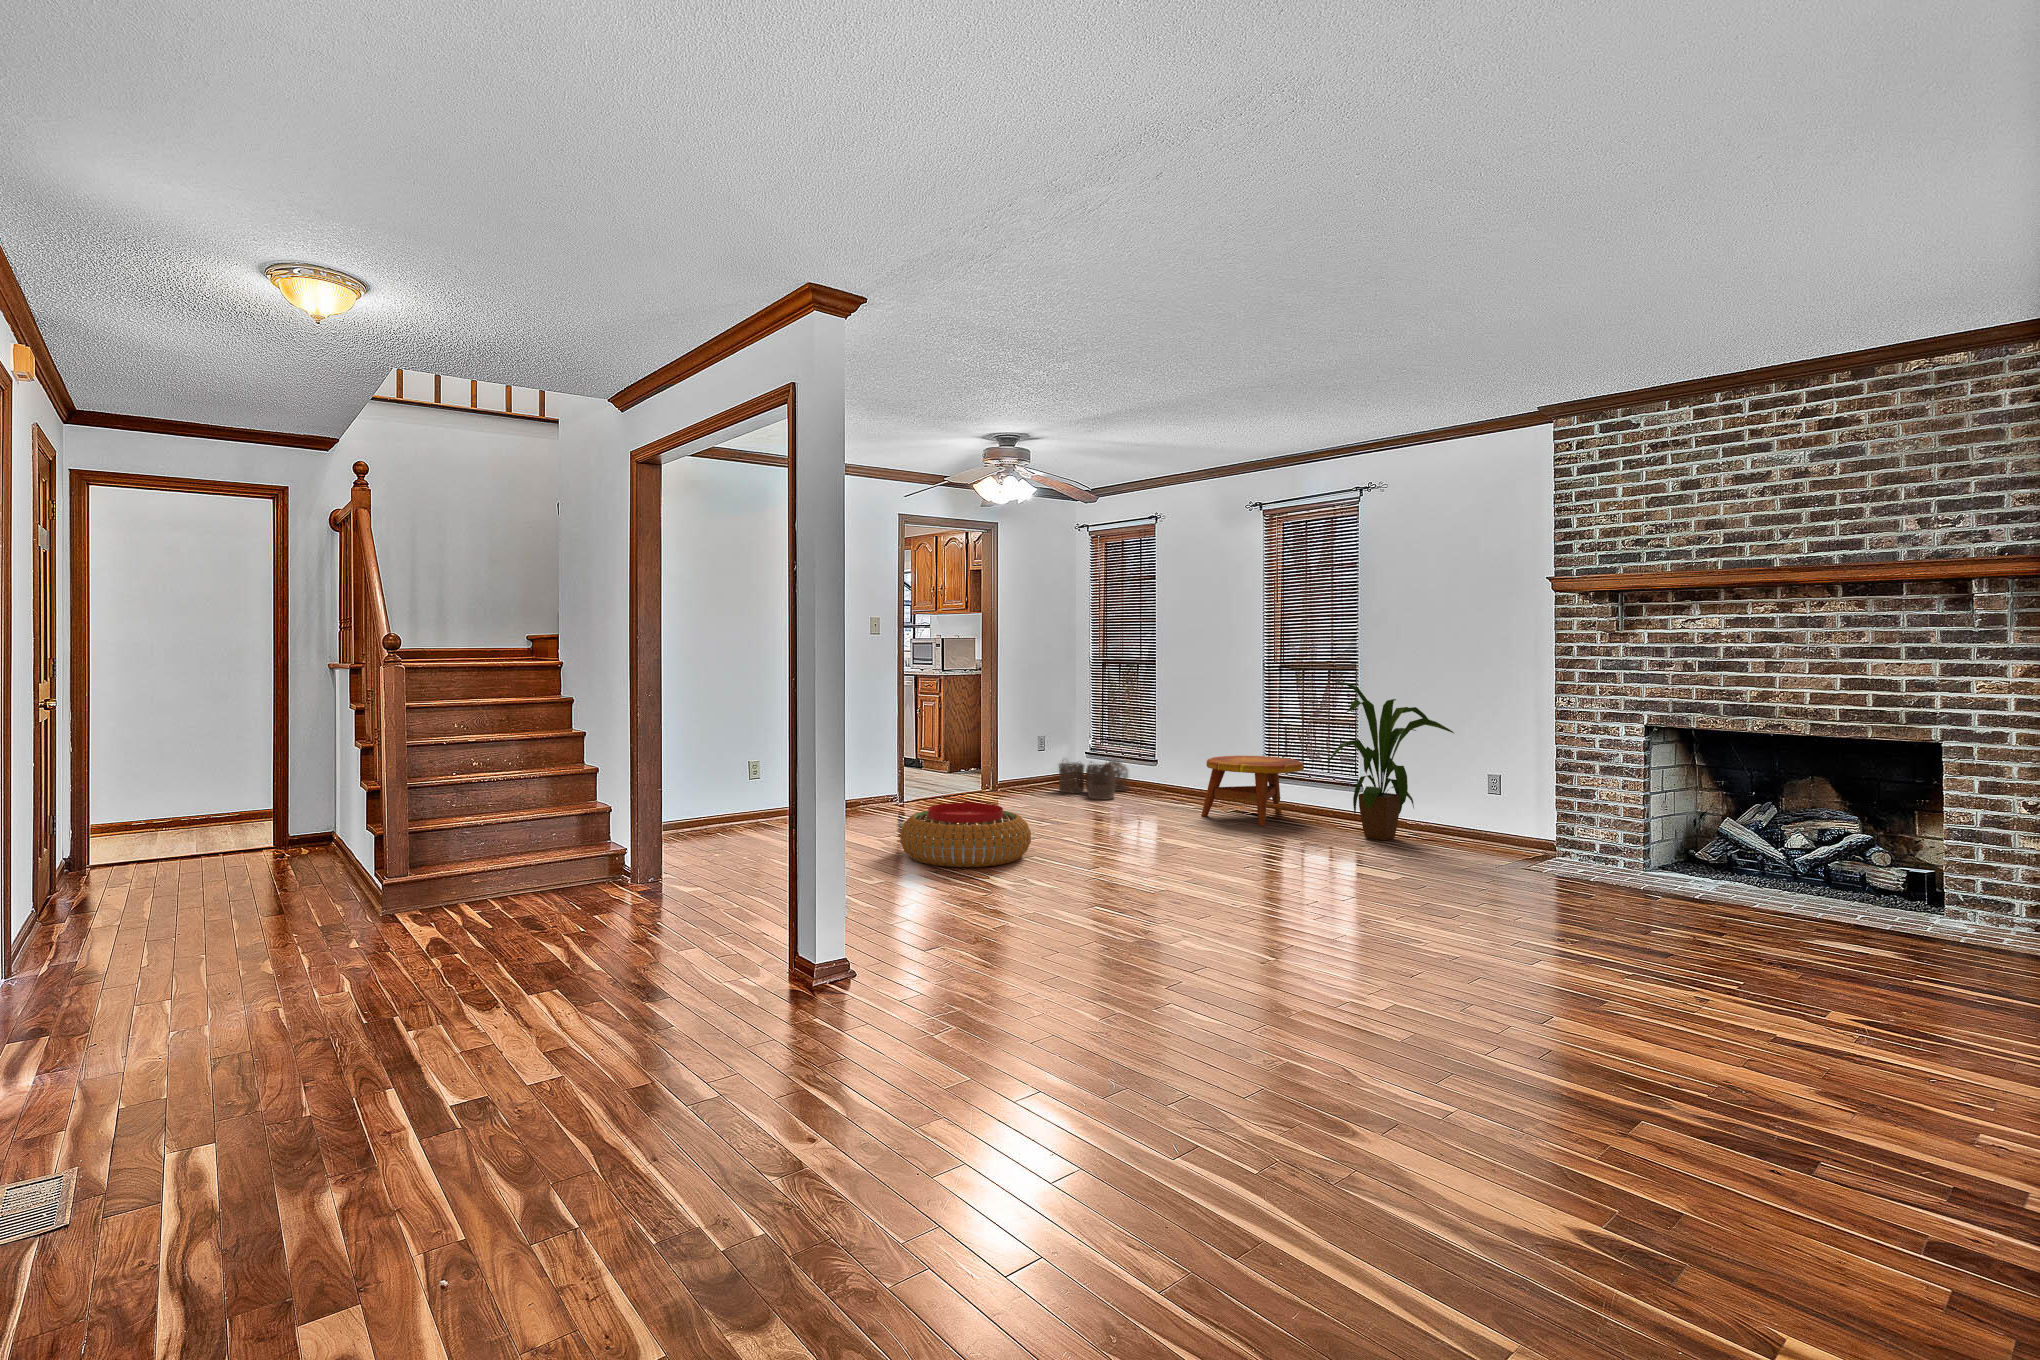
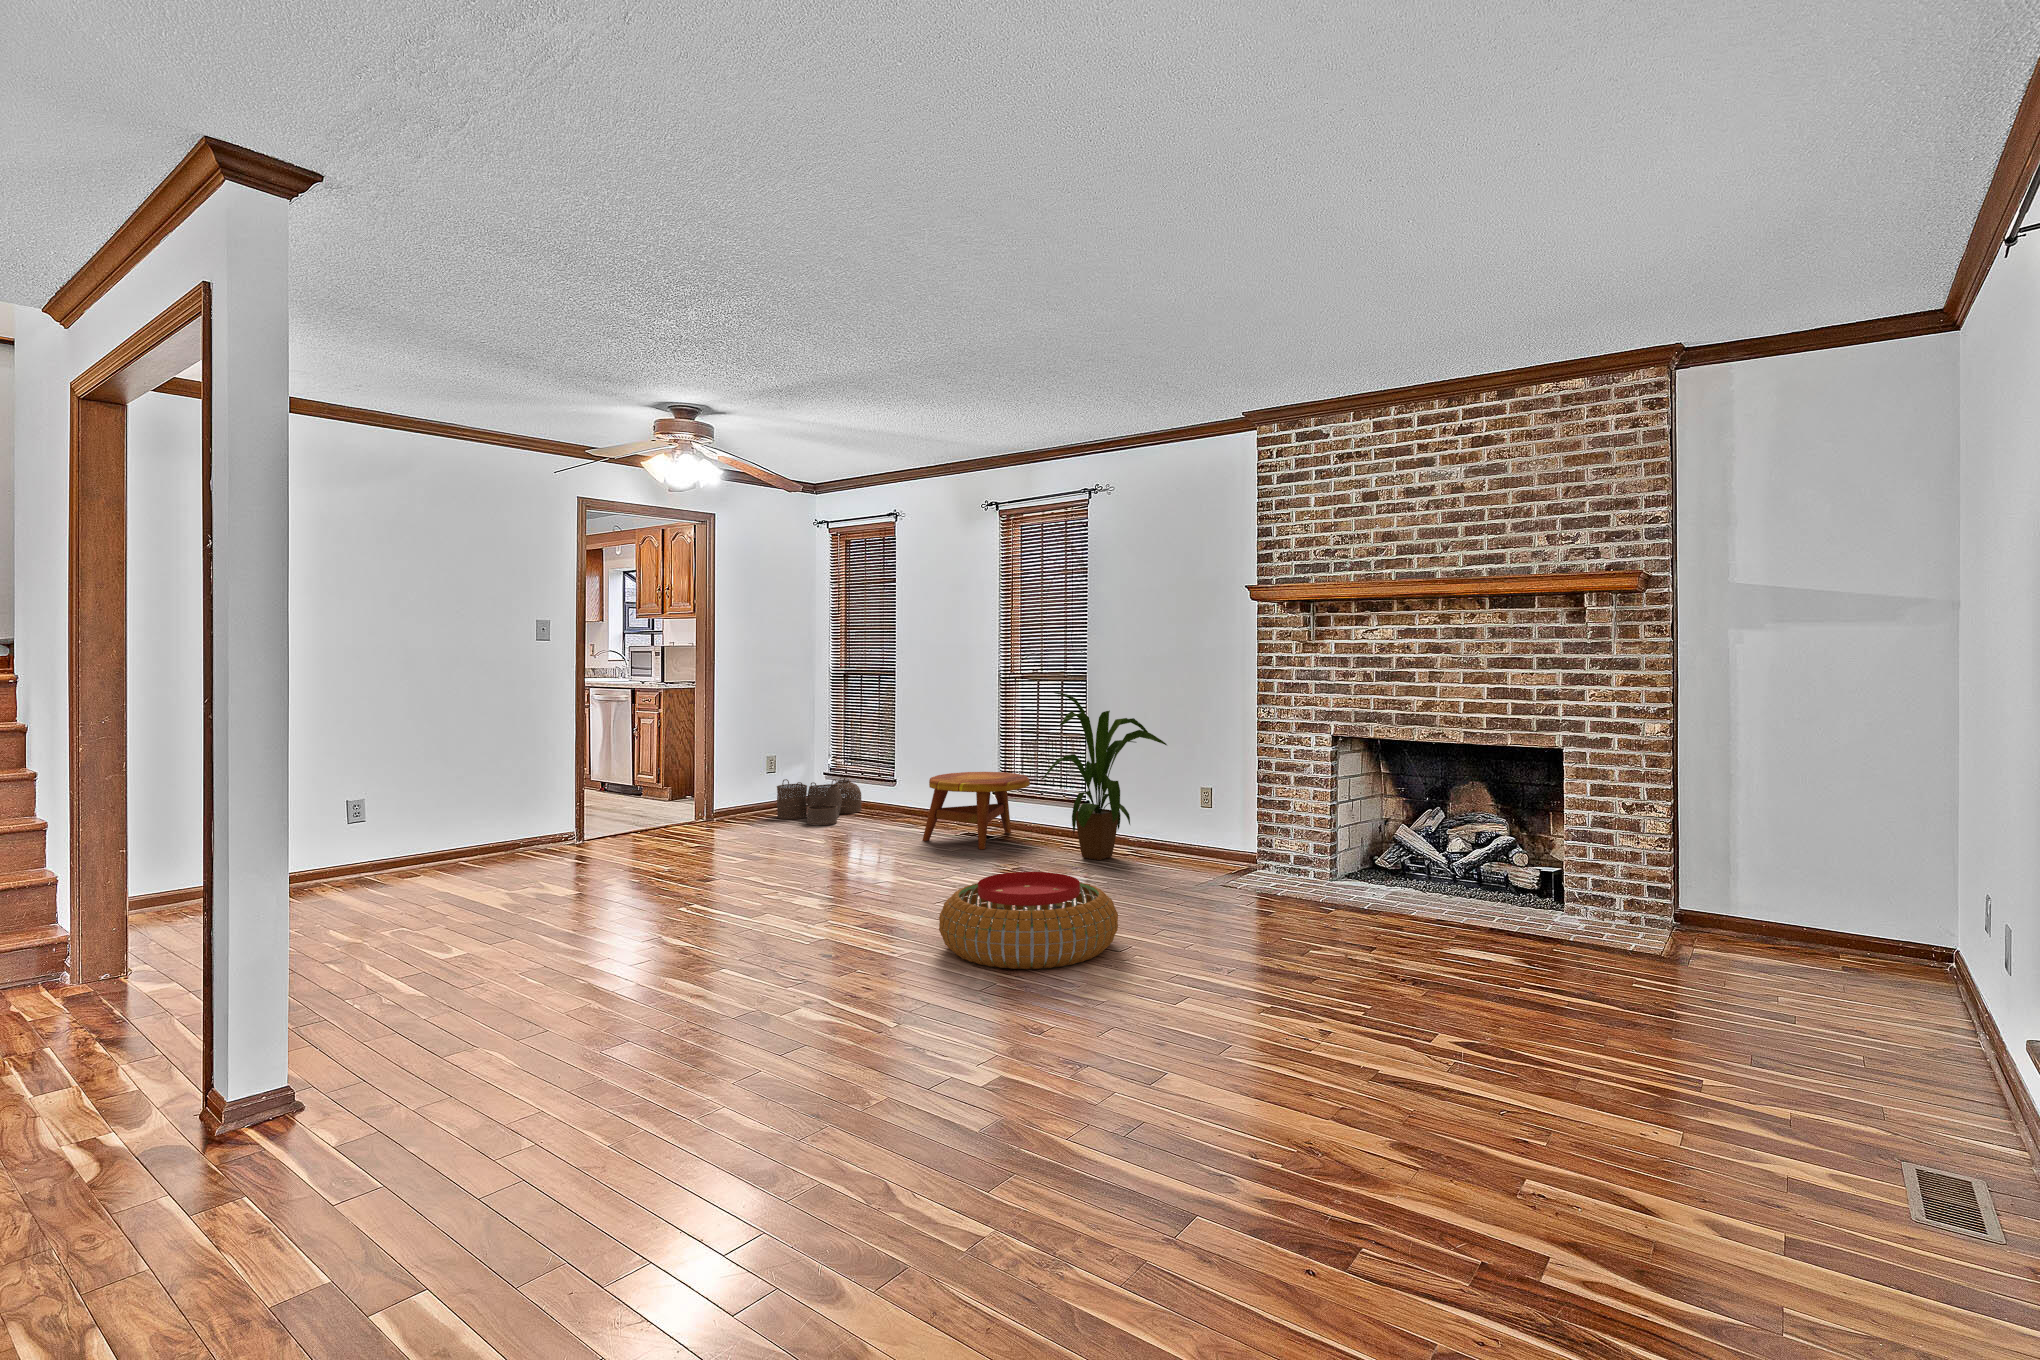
pouf: present [900,803,1031,867] -> present [939,872,1118,969]

